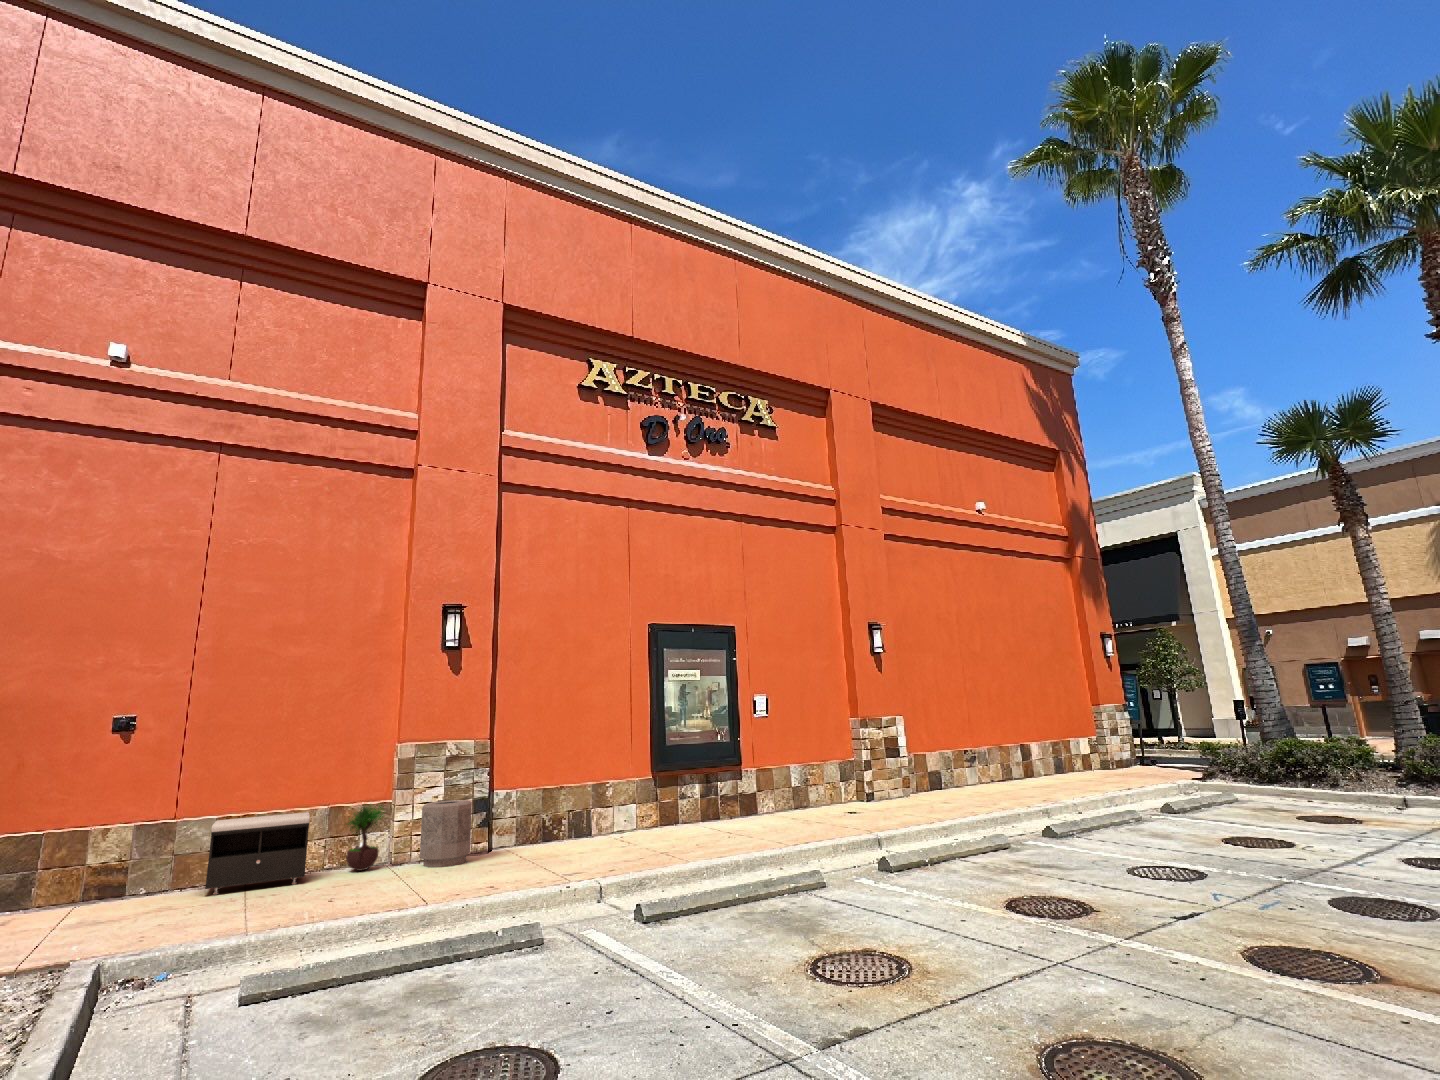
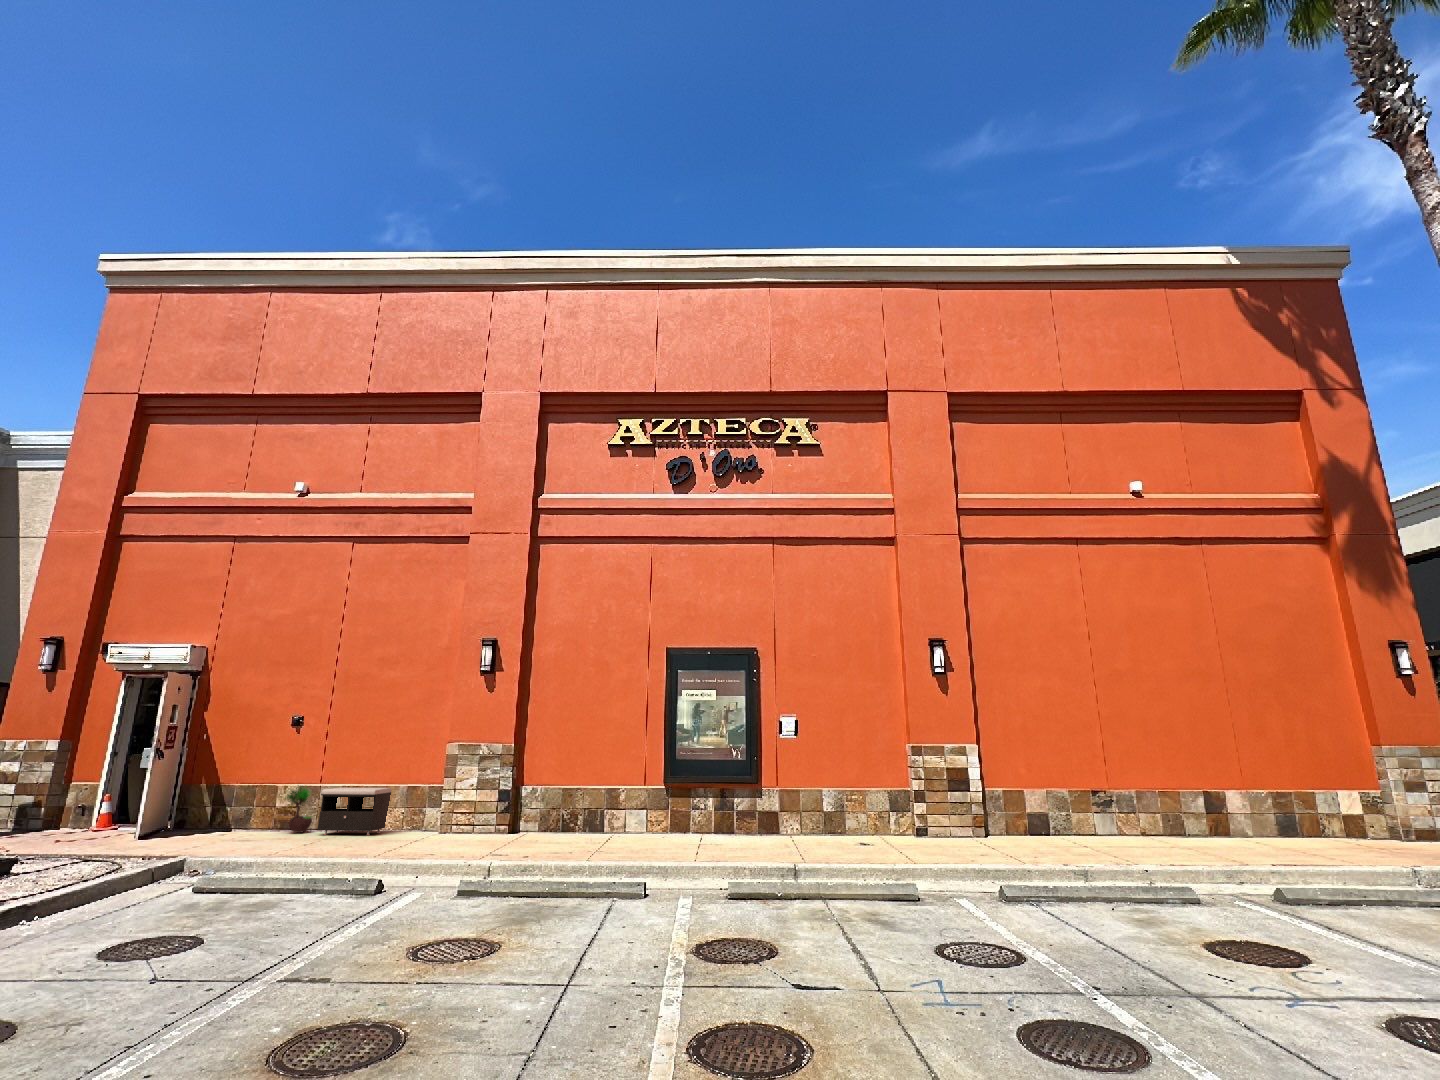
trash can: present [420,800,472,867] -> none [446,789,486,838]
potted tree: present [346,804,381,871] -> present [285,785,312,833]

